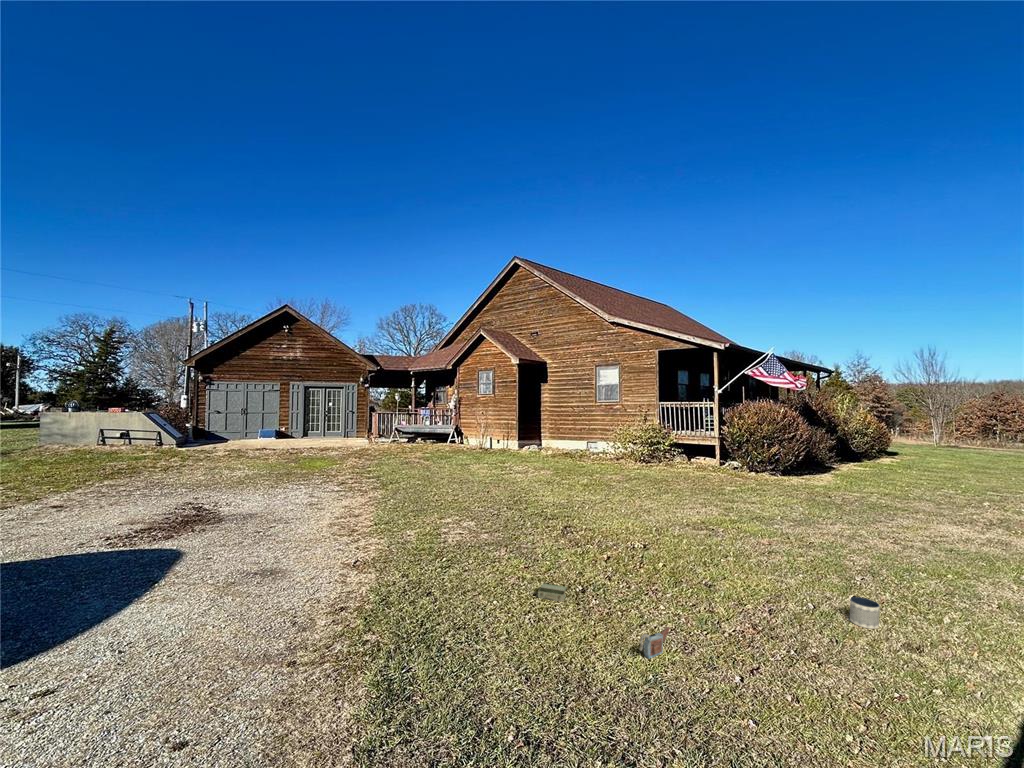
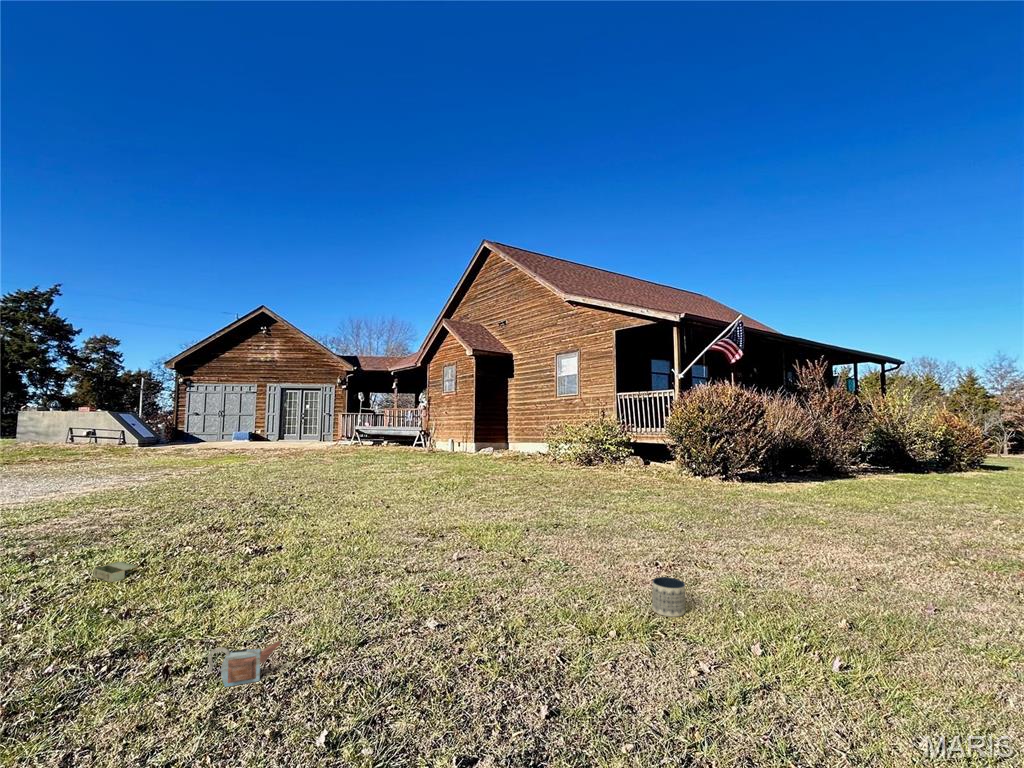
planter: present [850,597,880,629] -> present [652,577,685,617]
watering can: present [640,627,670,658] -> present [207,641,282,687]

